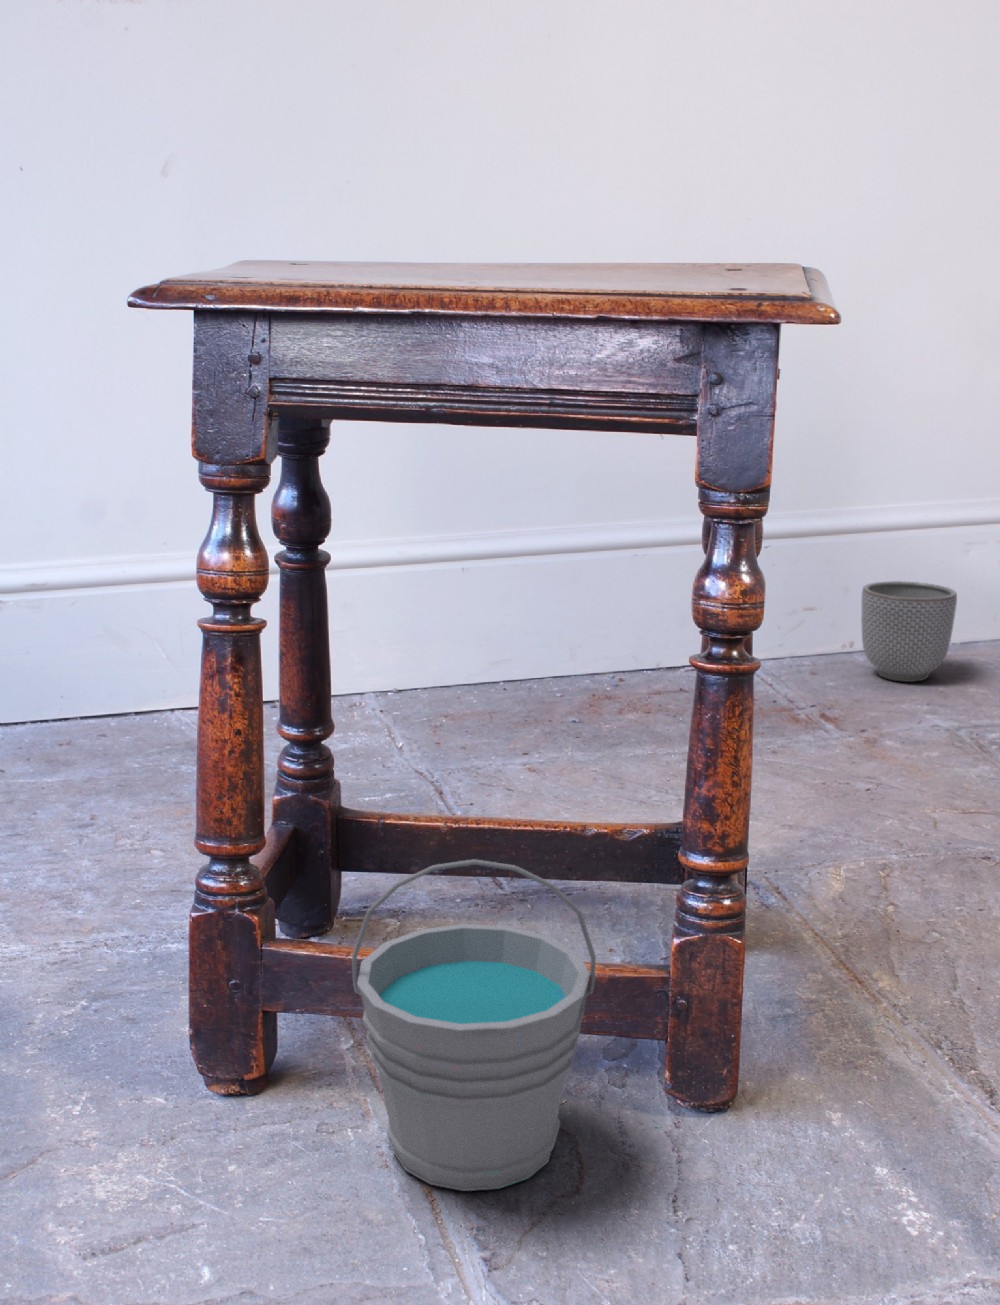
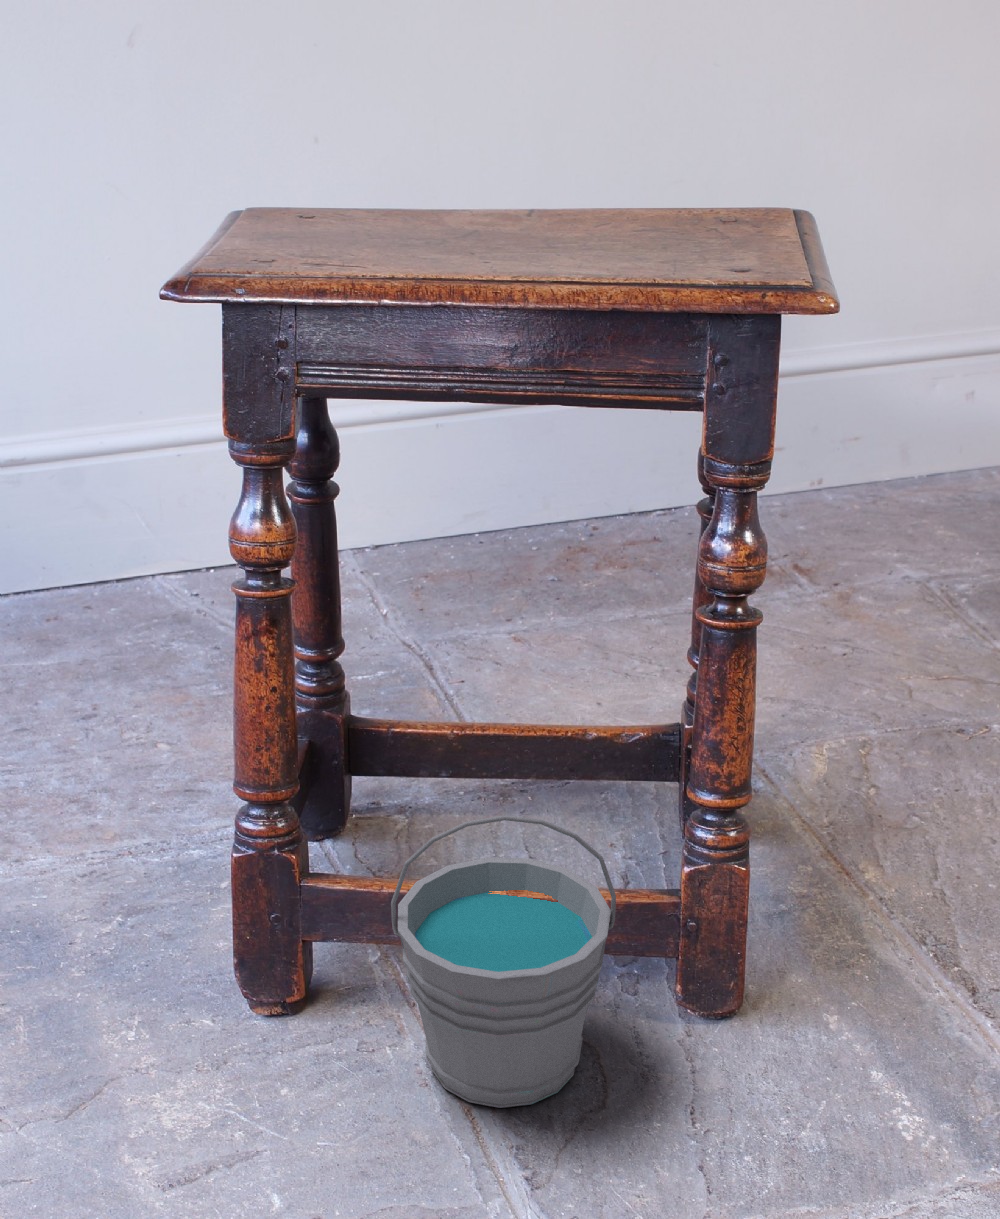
planter: present [861,581,957,682] -> none [834,422,928,524]

